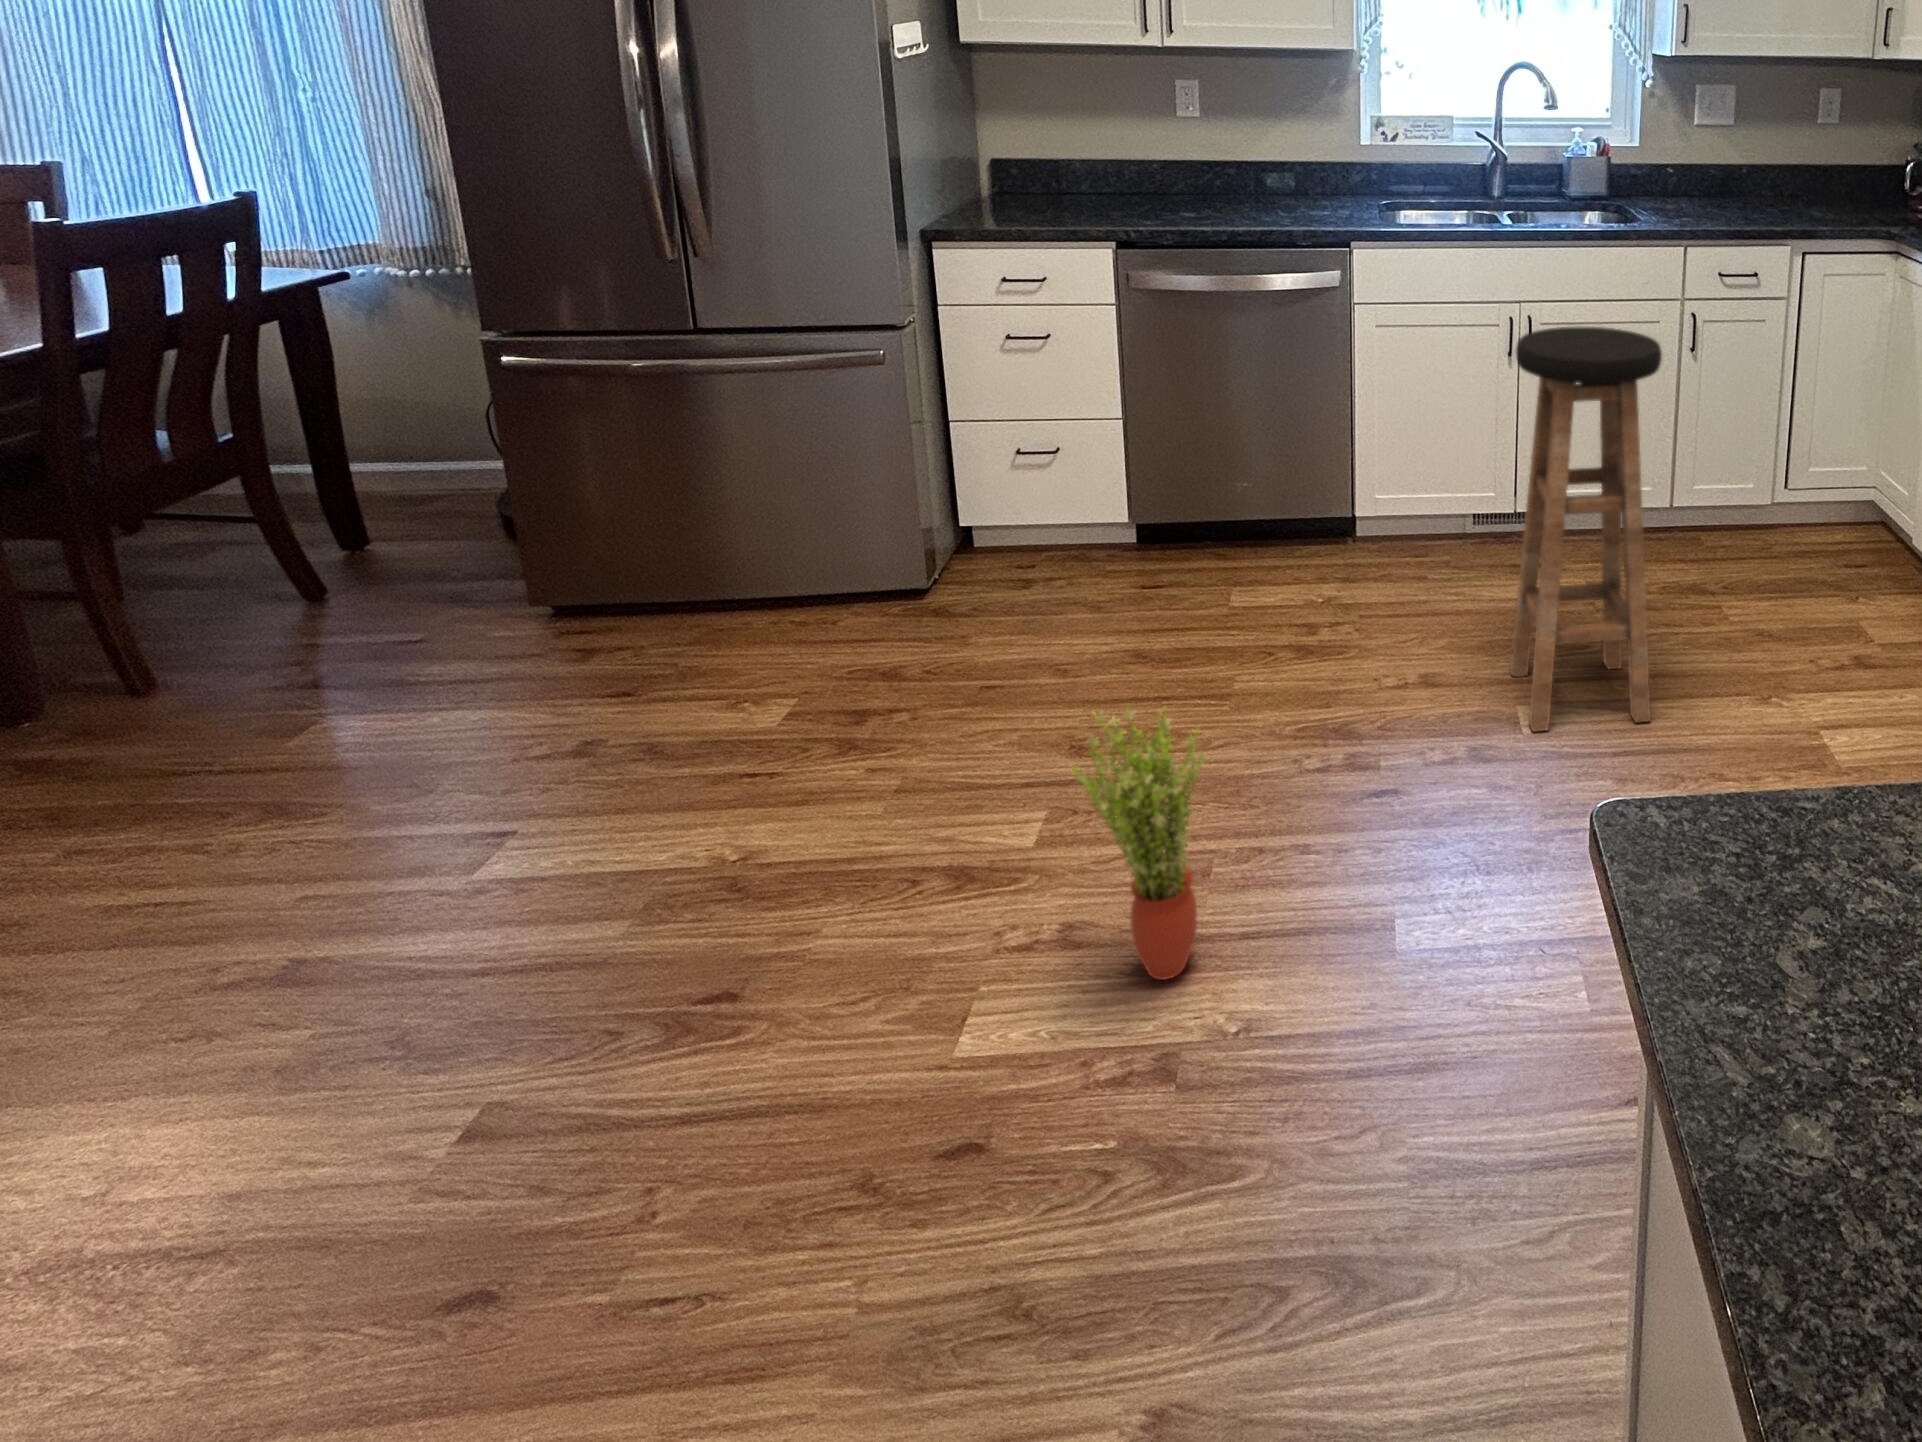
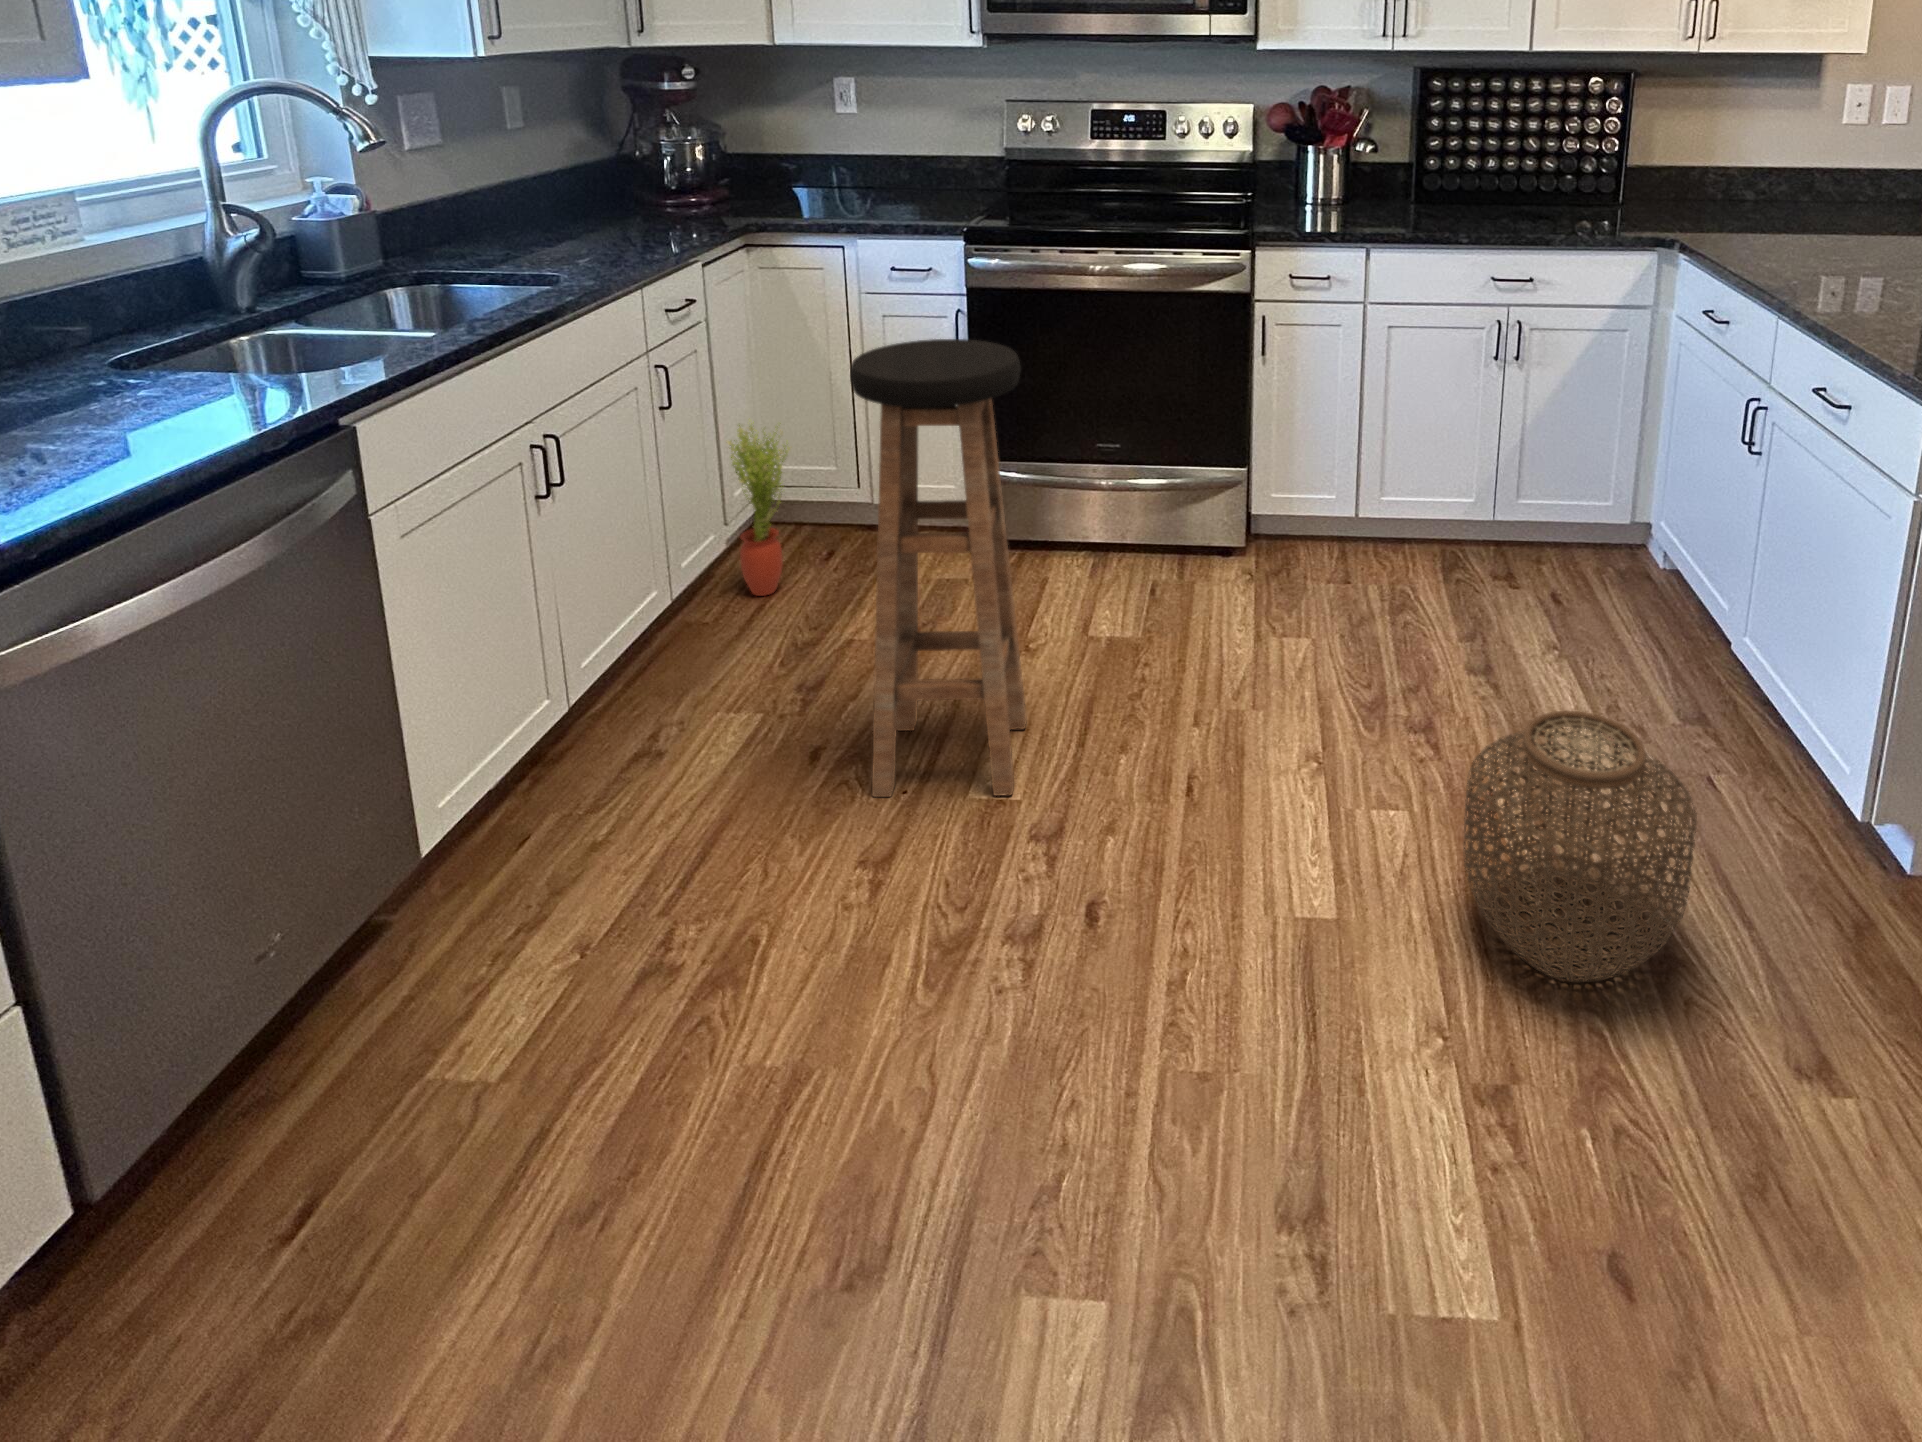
potted plant: present [1069,706,1207,980] -> present [728,423,790,596]
woven basket: none [1247,883,1521,1234] -> present [1464,711,1697,982]

